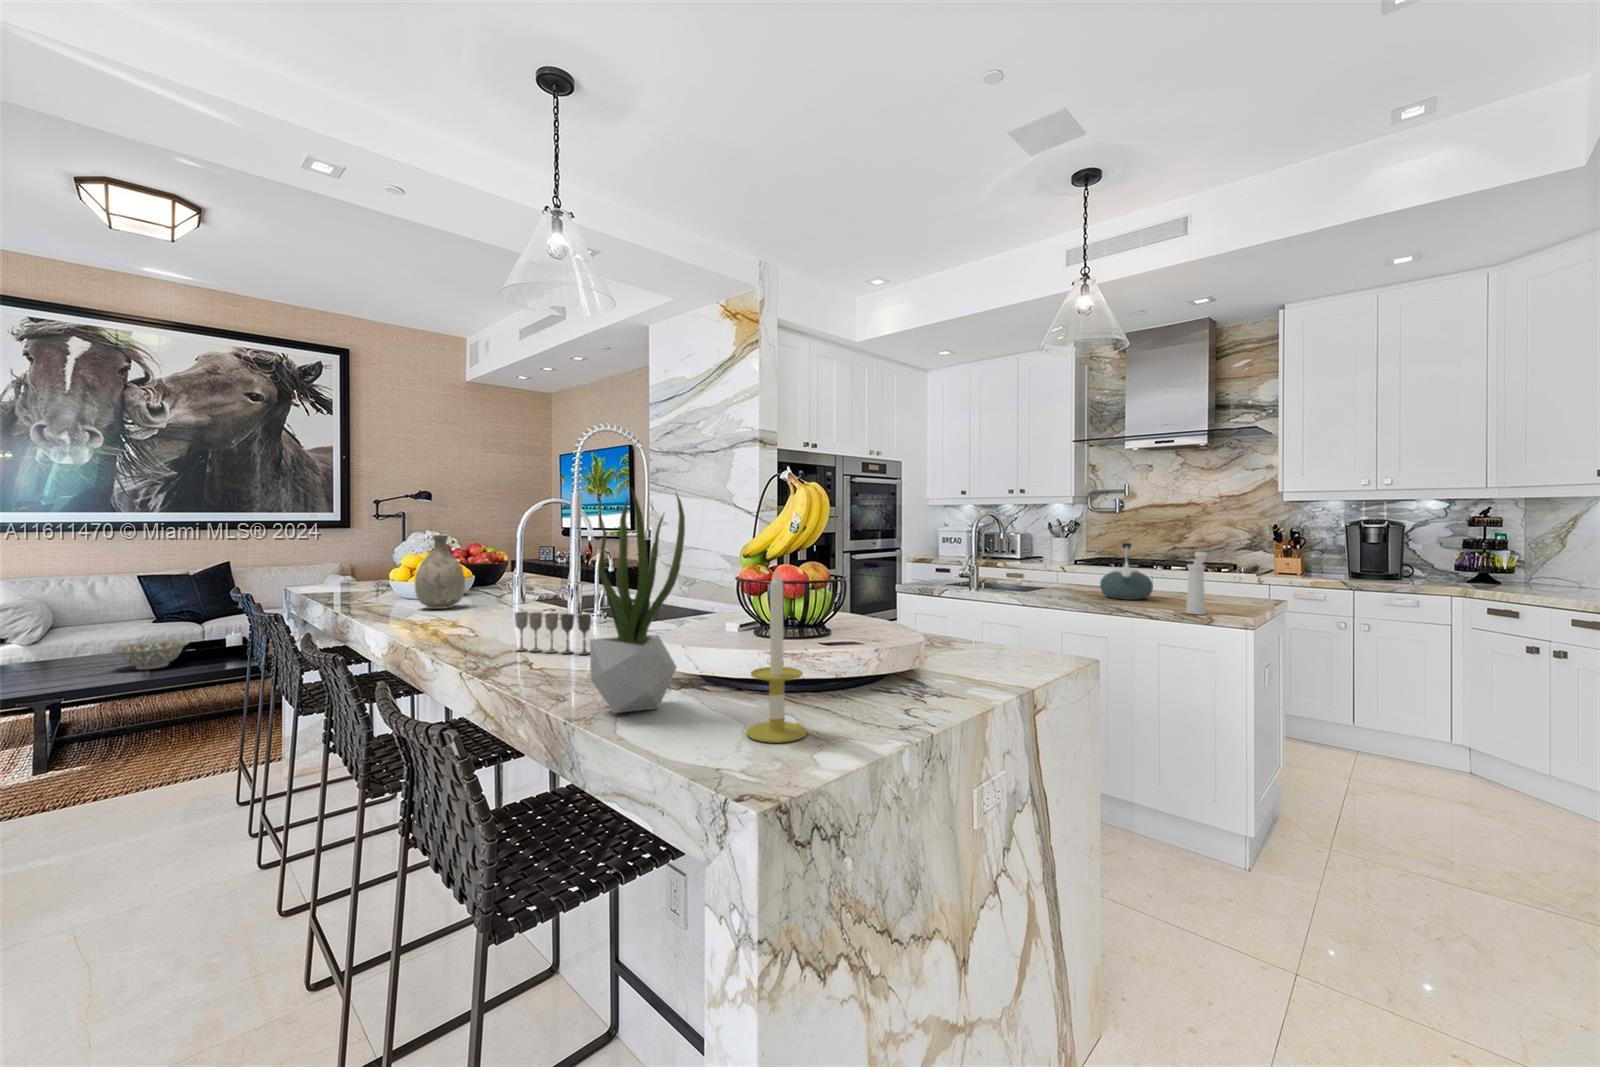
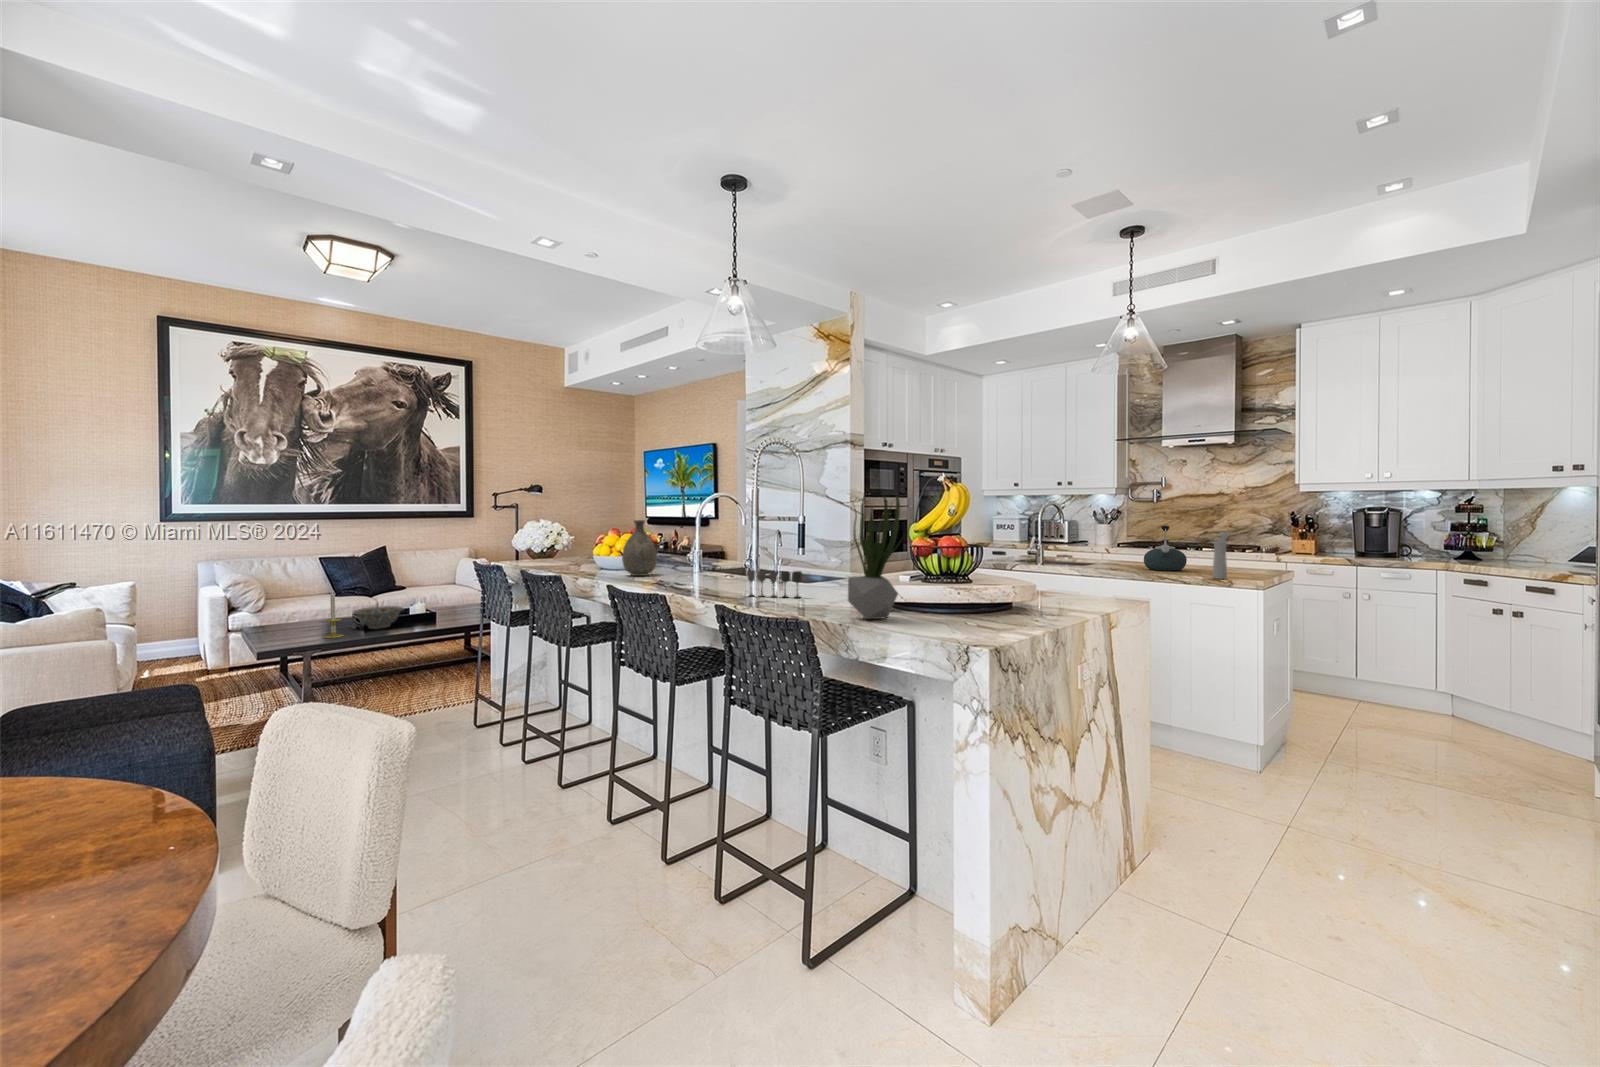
candle: present [746,571,807,743] -> present [324,591,344,638]

